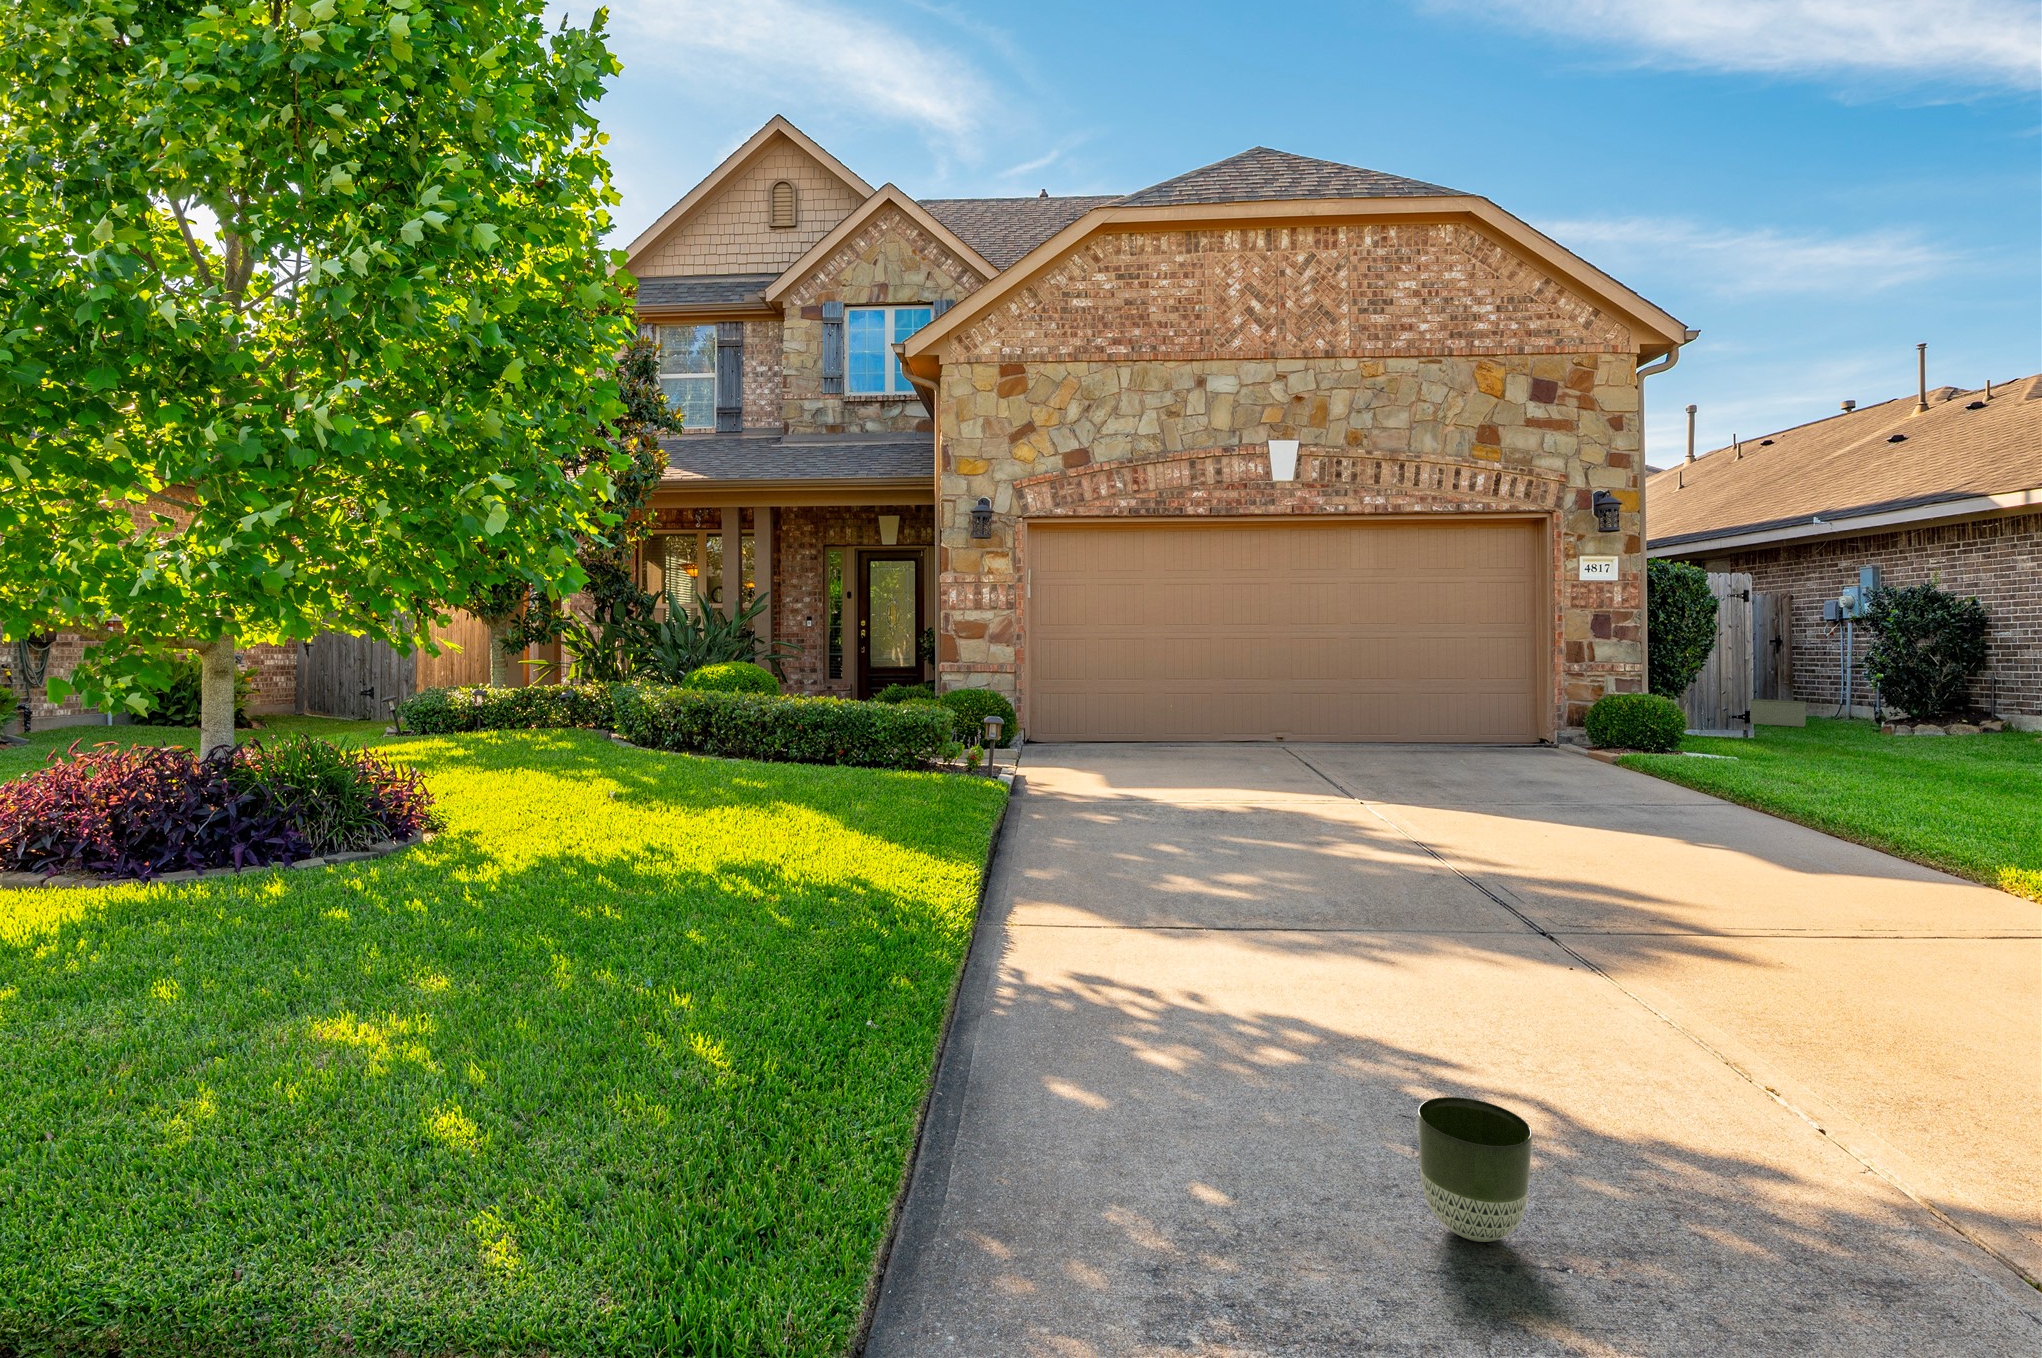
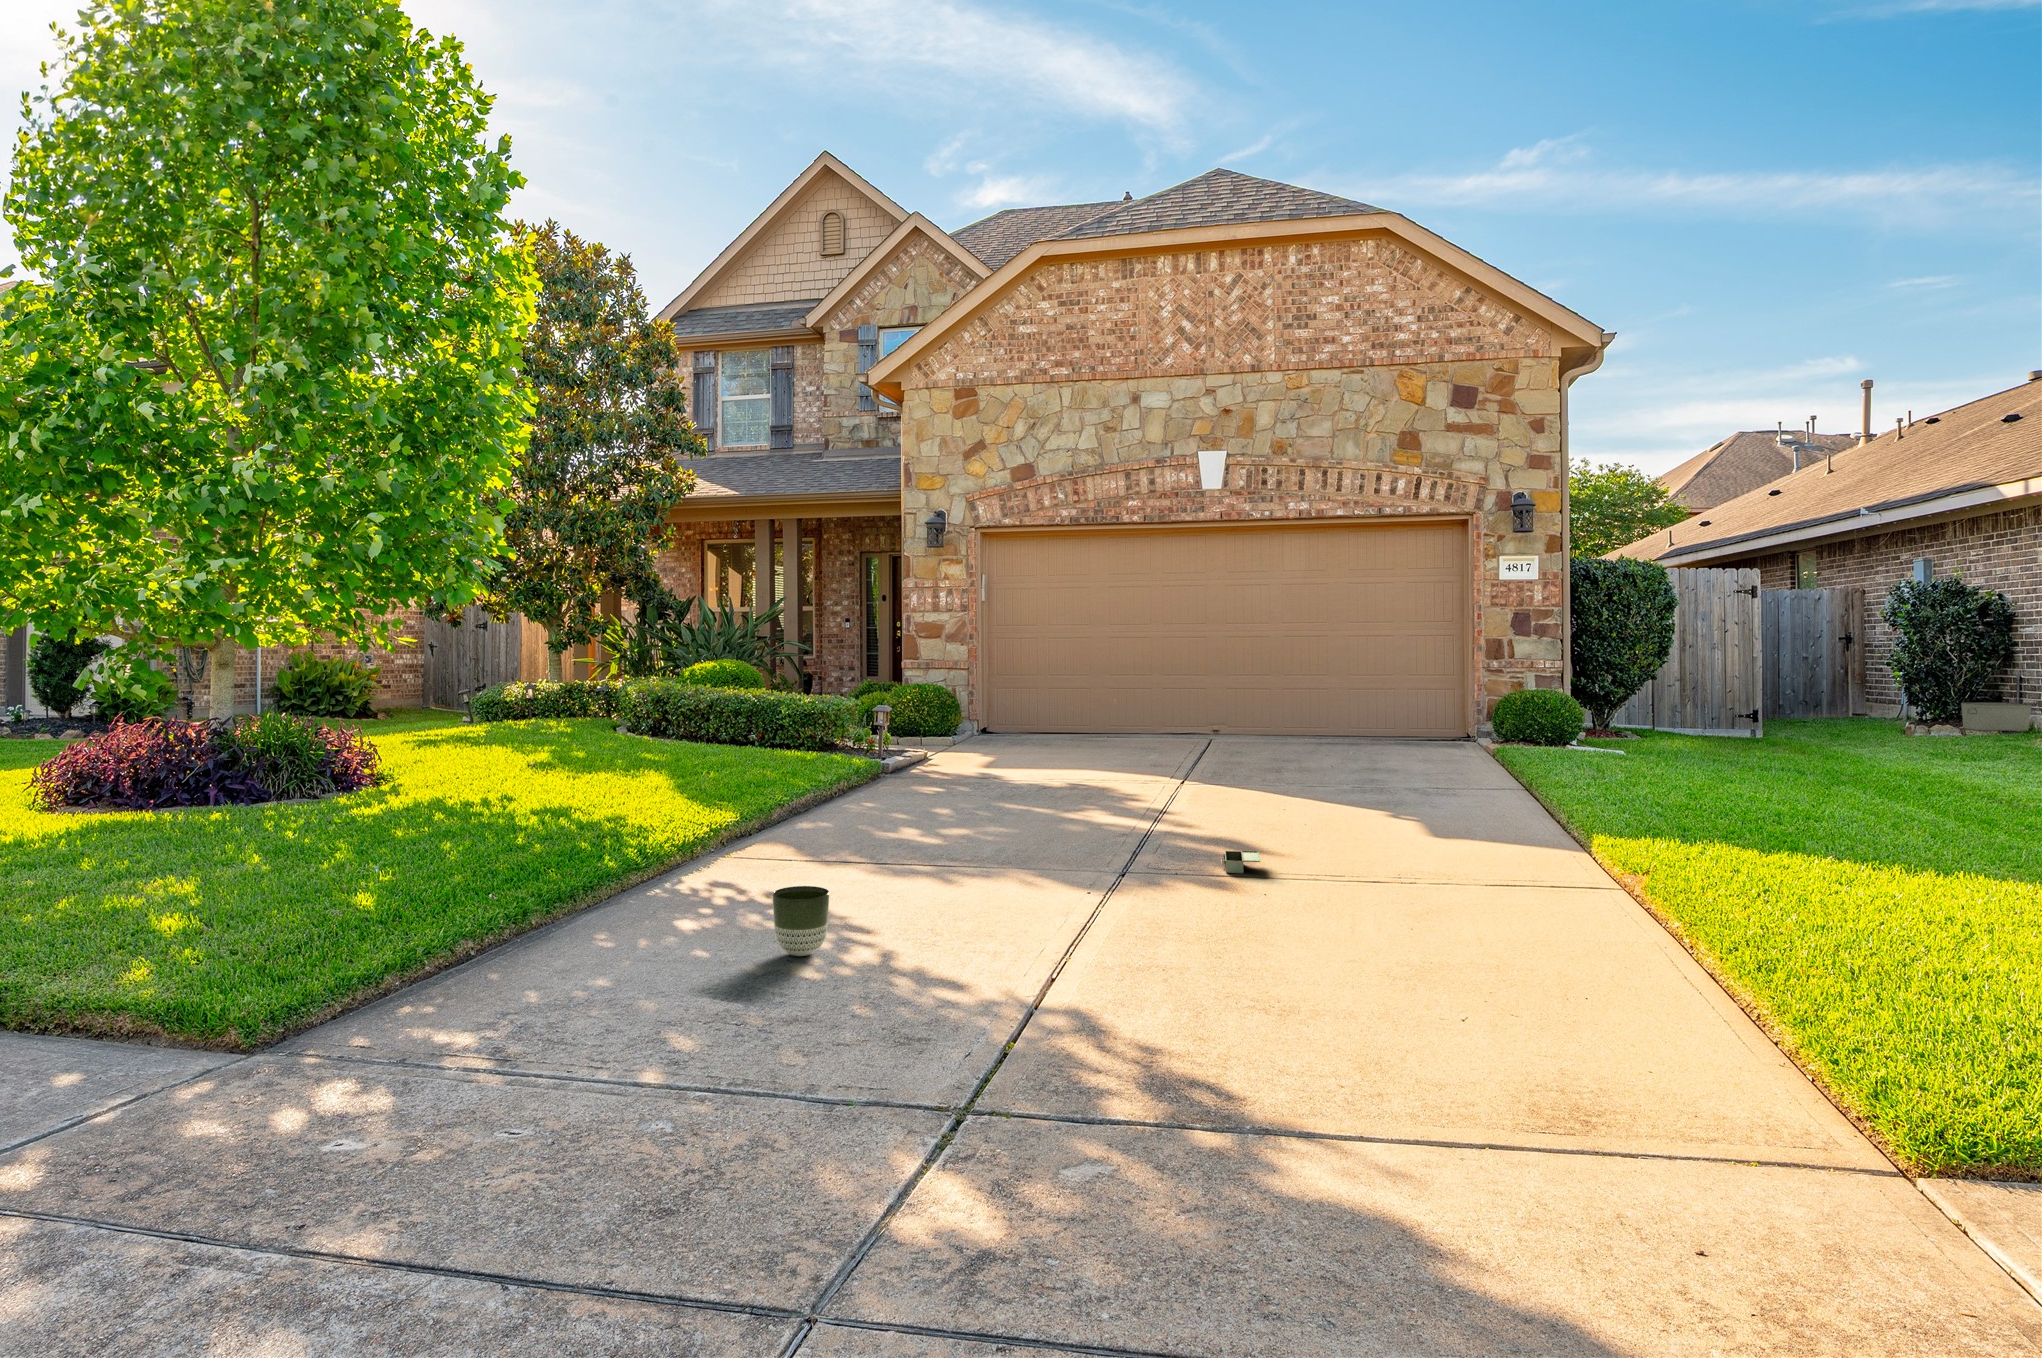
storage bin: present [1750,699,1806,727] -> present [1961,702,2032,731]
toolbox: none [1686,933,1775,970] -> present [1221,851,1261,873]

